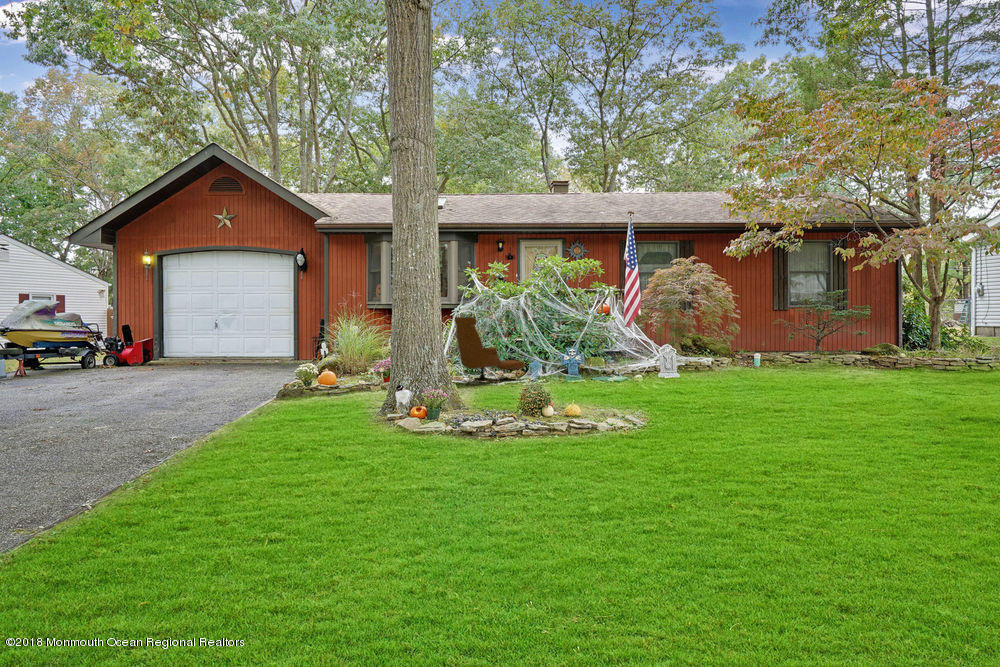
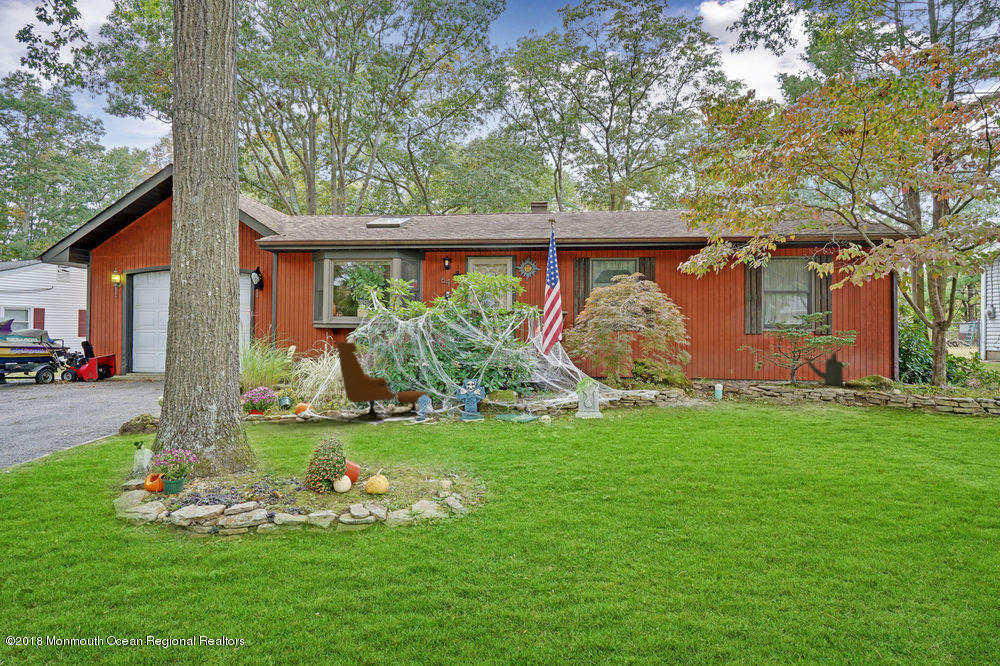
watering can: none [825,324,864,353] -> present [804,353,850,386]

